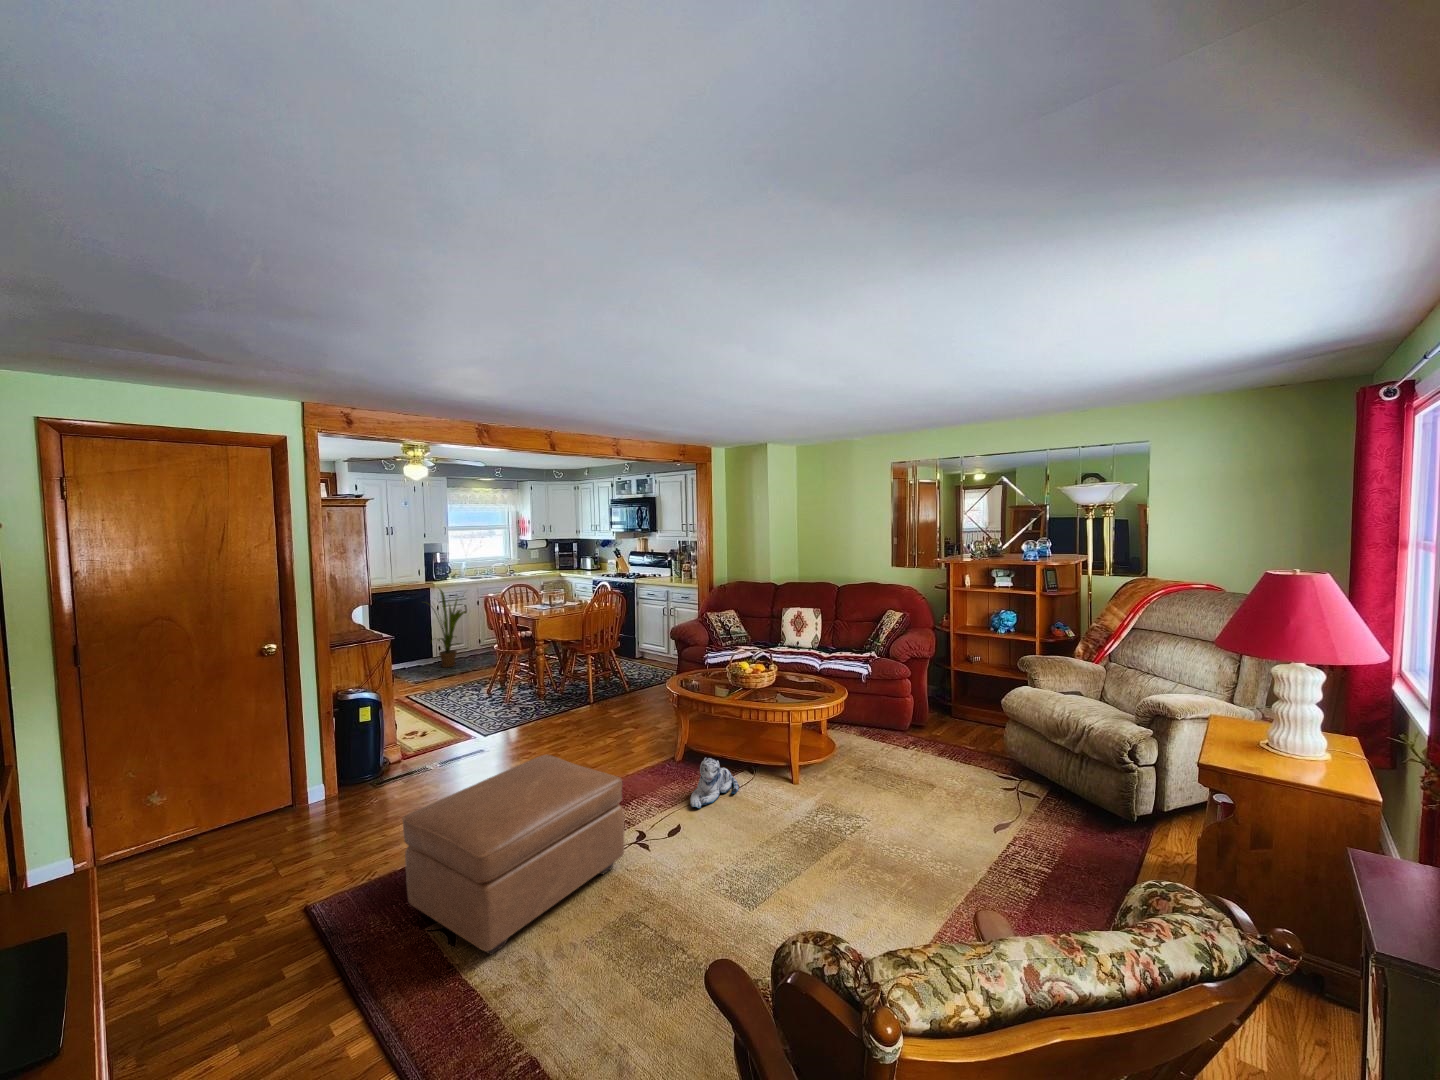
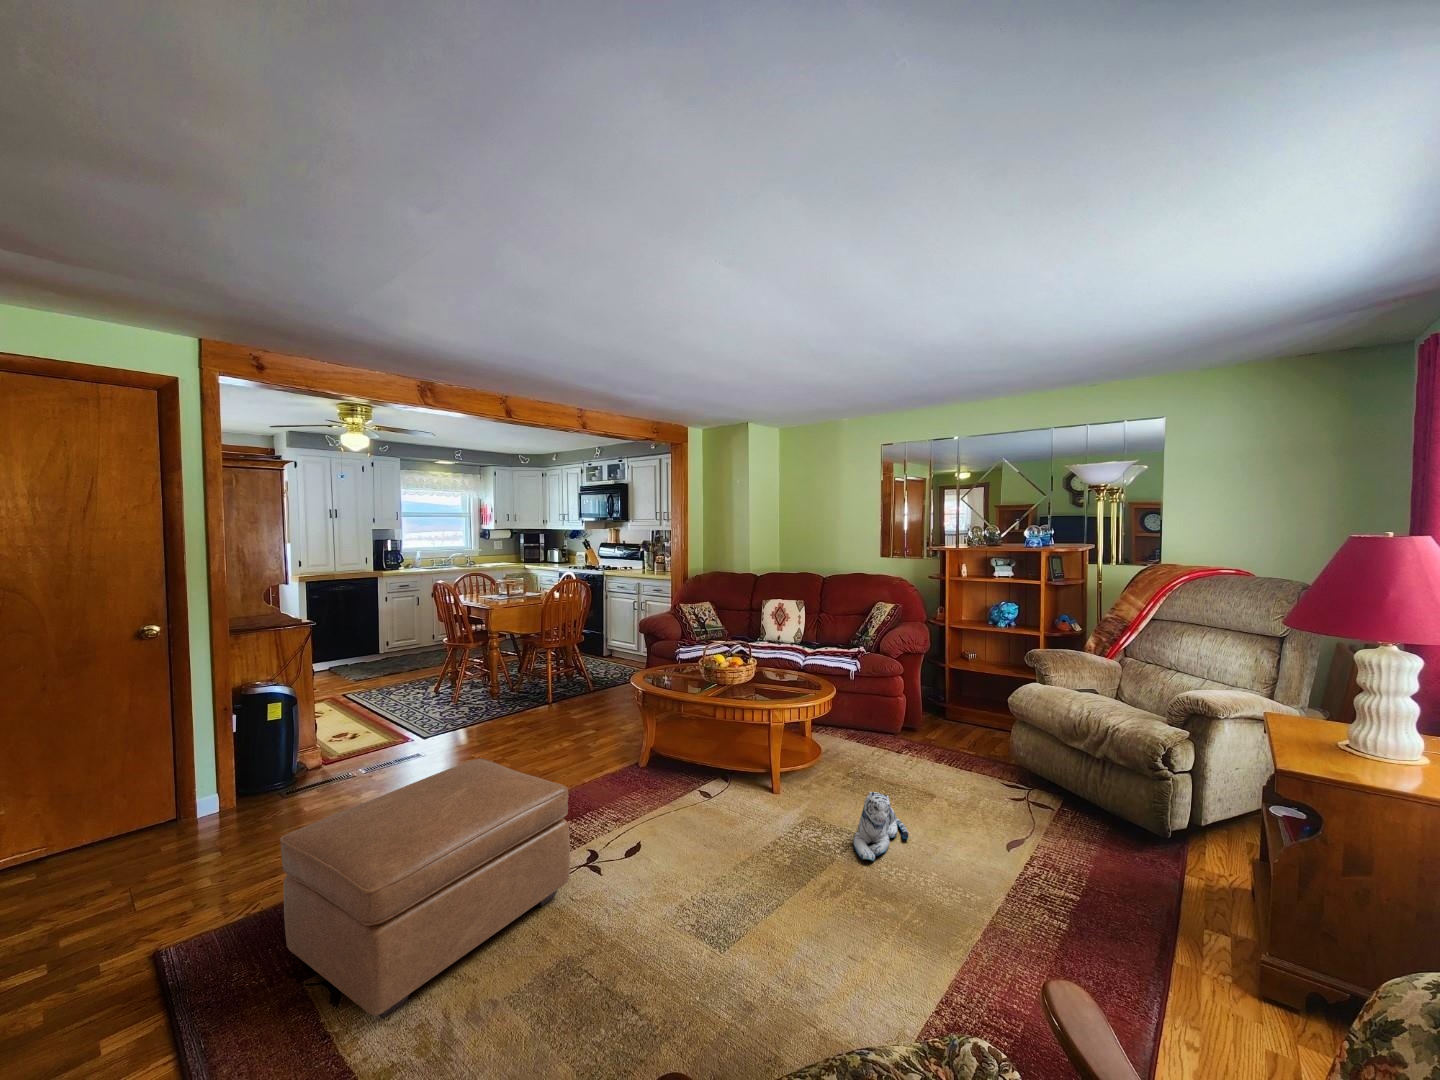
house plant: present [432,588,466,668] -> none [366,577,421,664]
plush toy: present [690,758,739,808] -> present [853,792,908,861]

